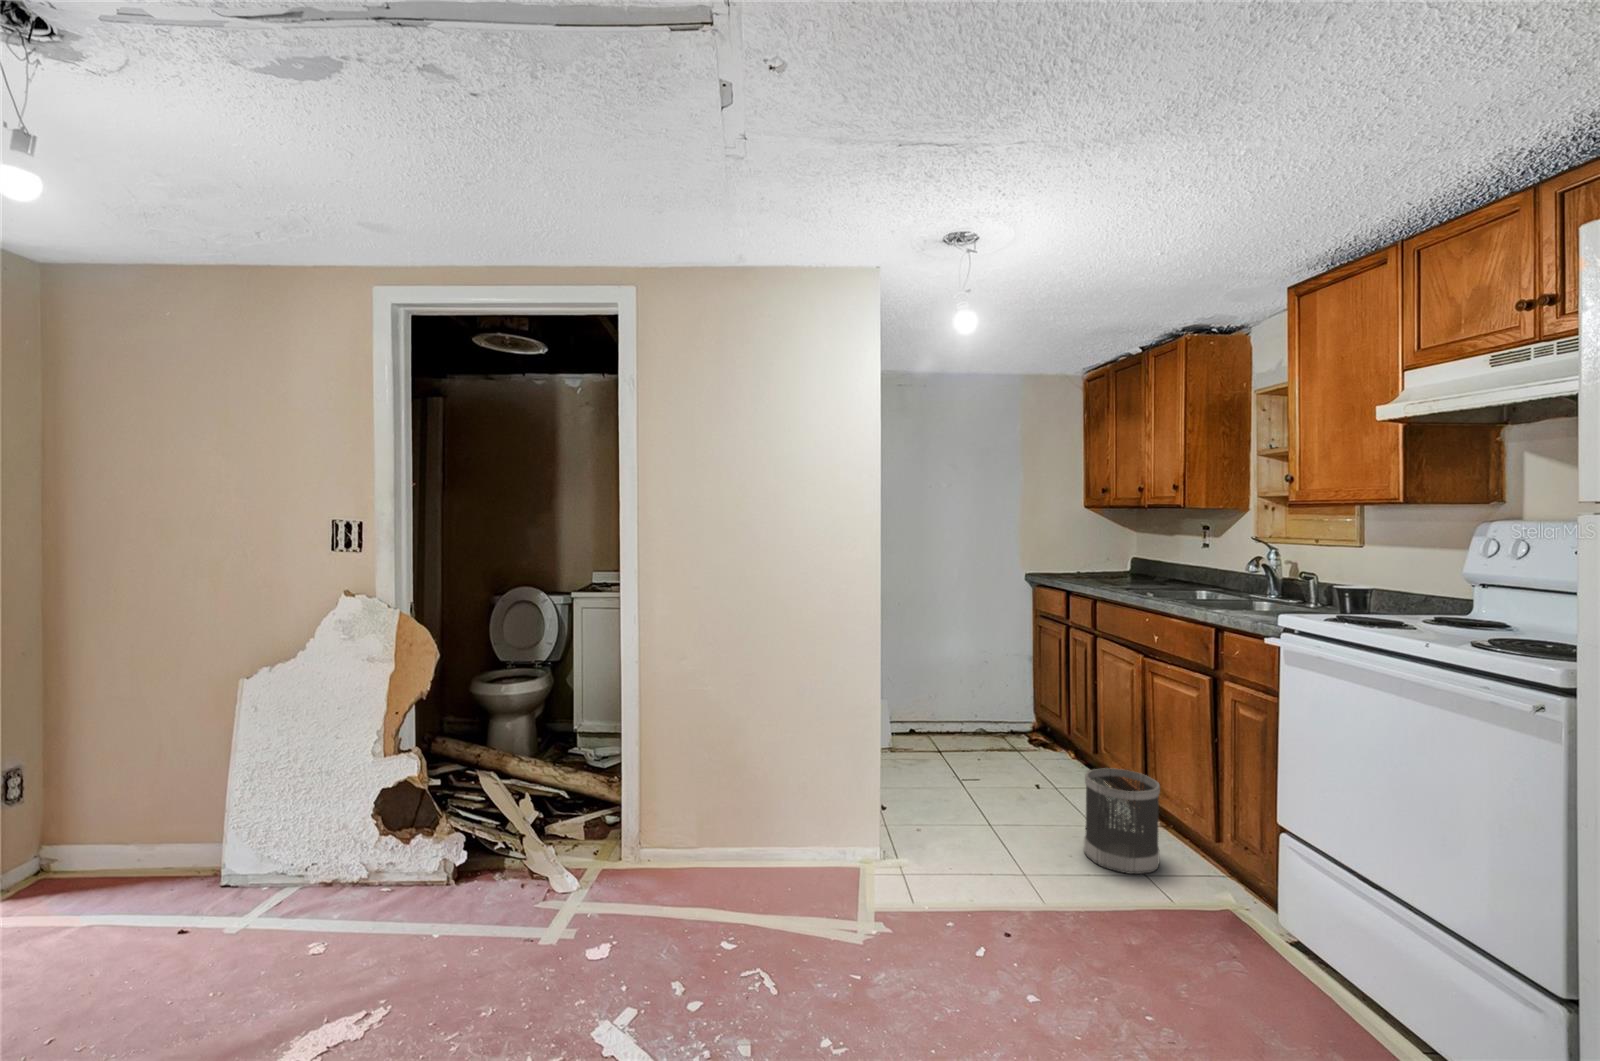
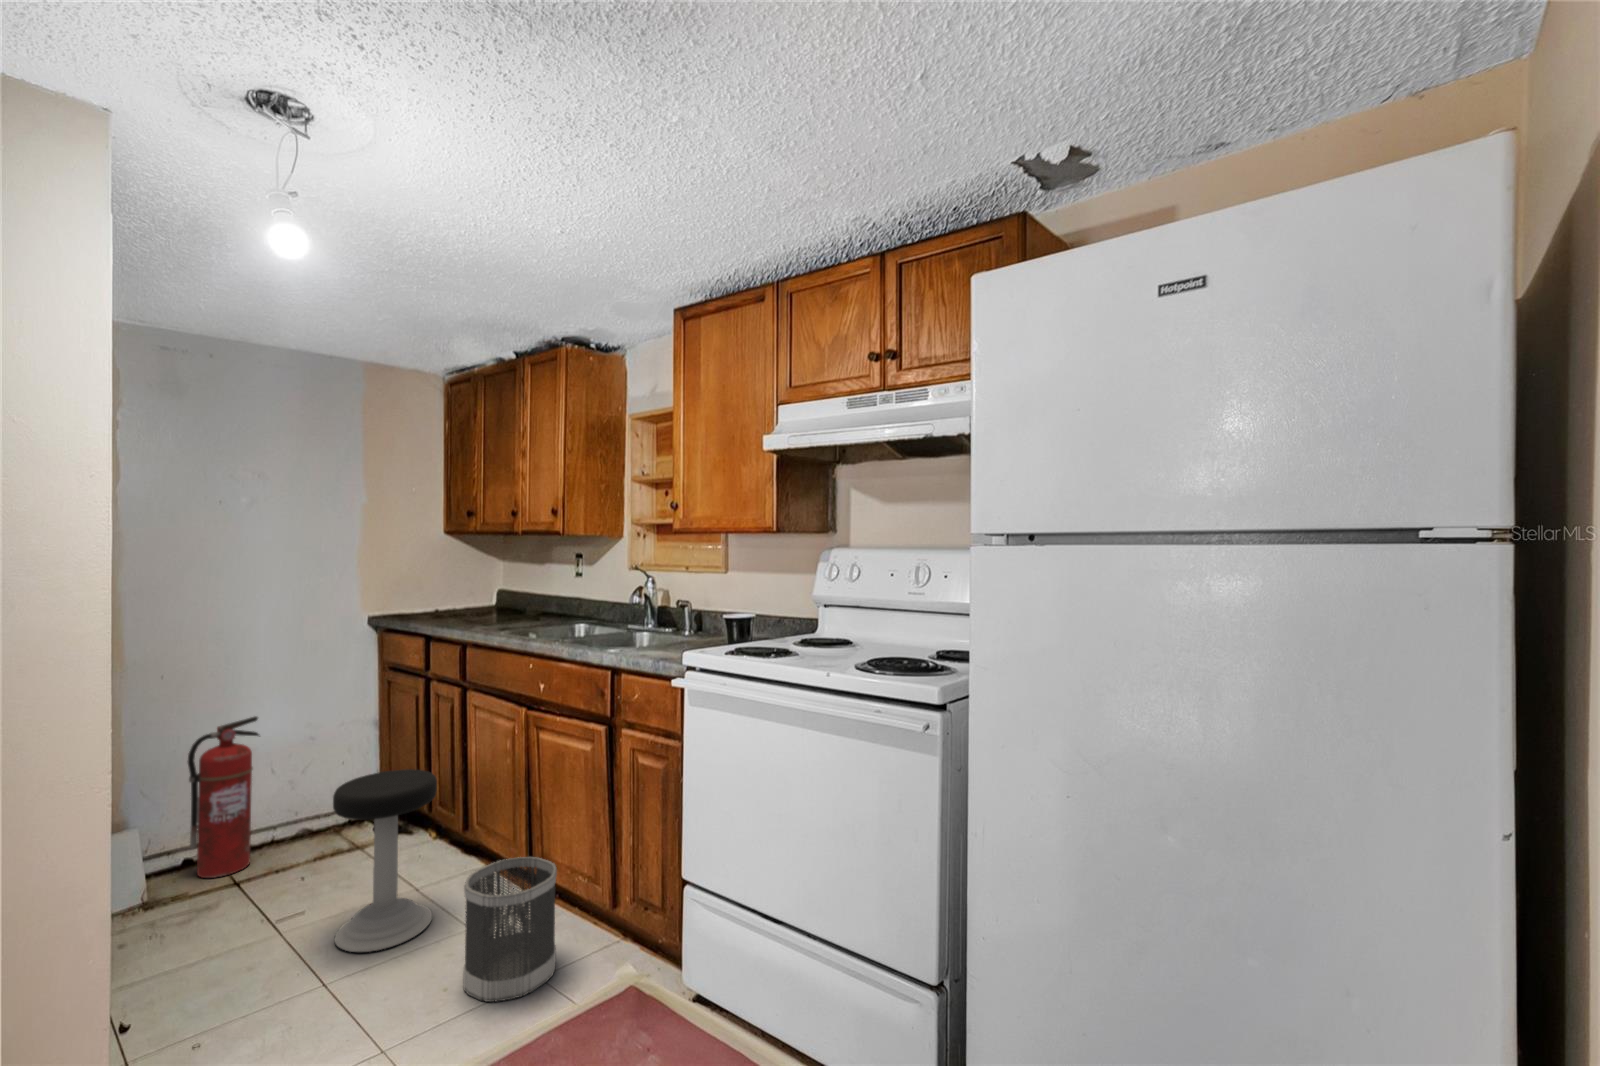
fire extinguisher: none [921,638,959,740] -> present [188,716,259,878]
stool: none [1000,686,1070,811] -> present [333,769,437,952]

